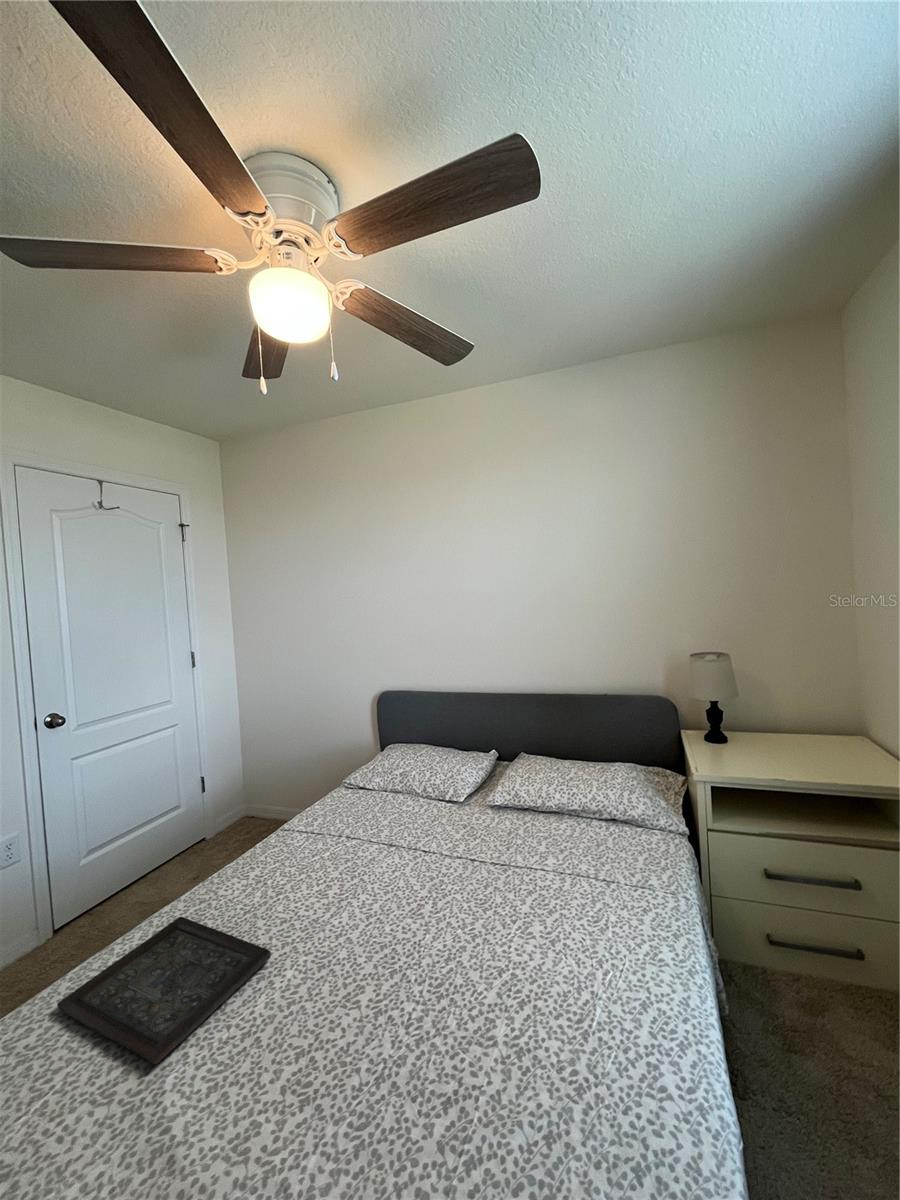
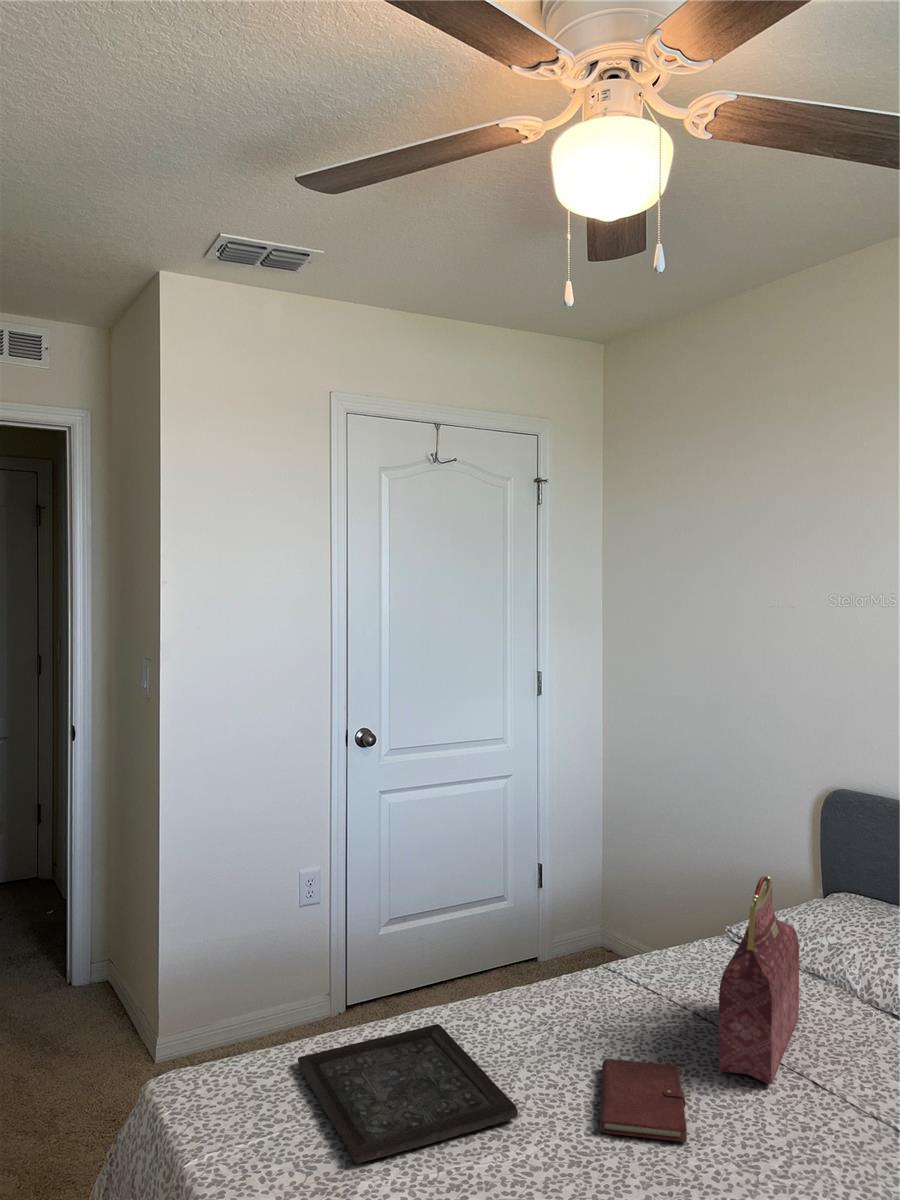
handbag: none [374,745,407,866] -> present [718,876,799,1084]
notebook: none [310,874,380,937] -> present [600,1059,687,1142]

